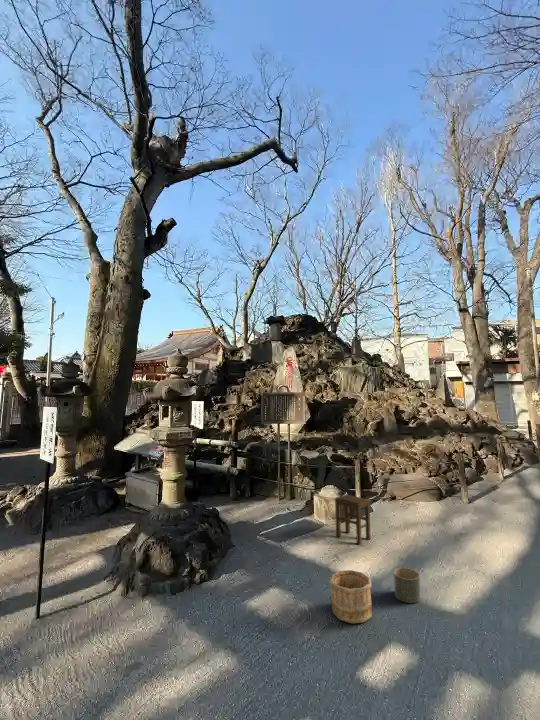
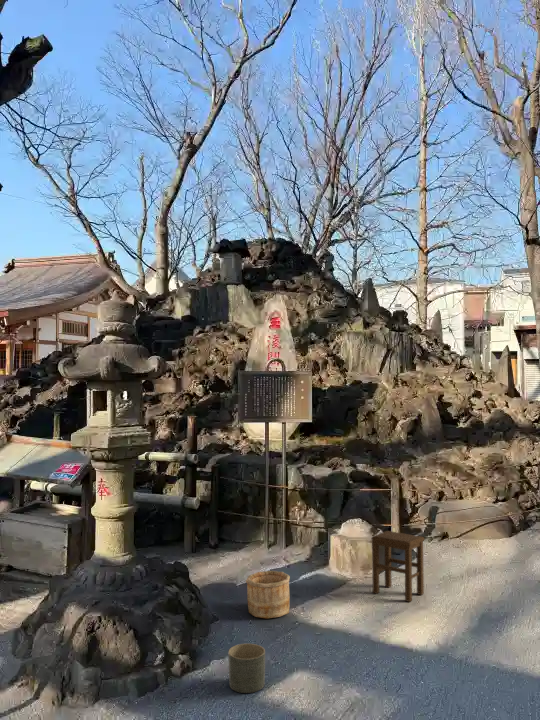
planter: present [394,568,420,603] -> present [228,644,265,693]
wooden bucket: present [329,570,372,624] -> present [246,571,290,618]

